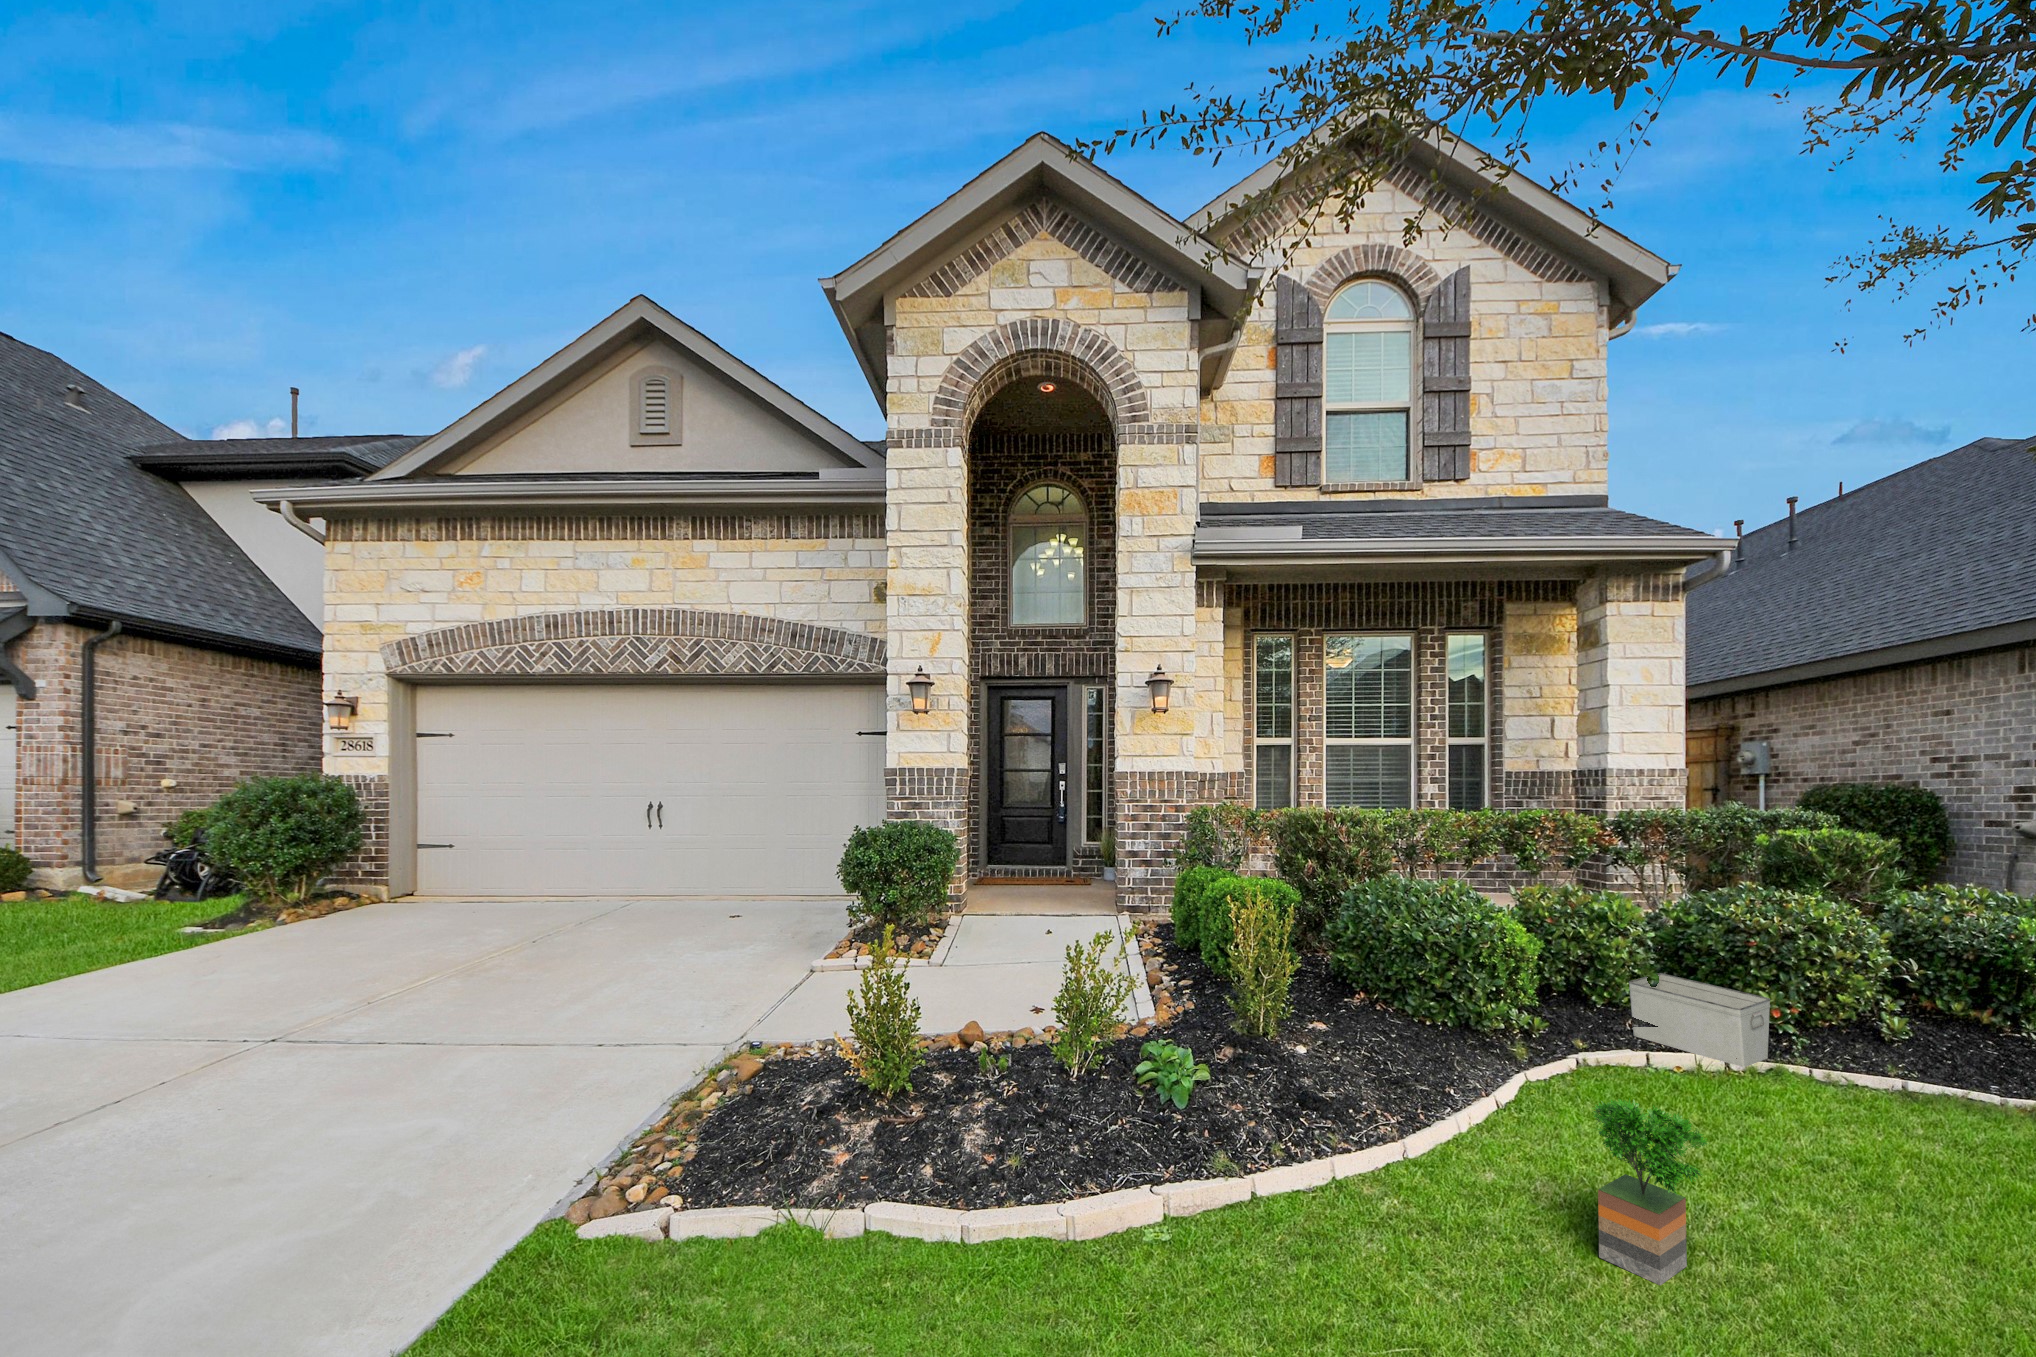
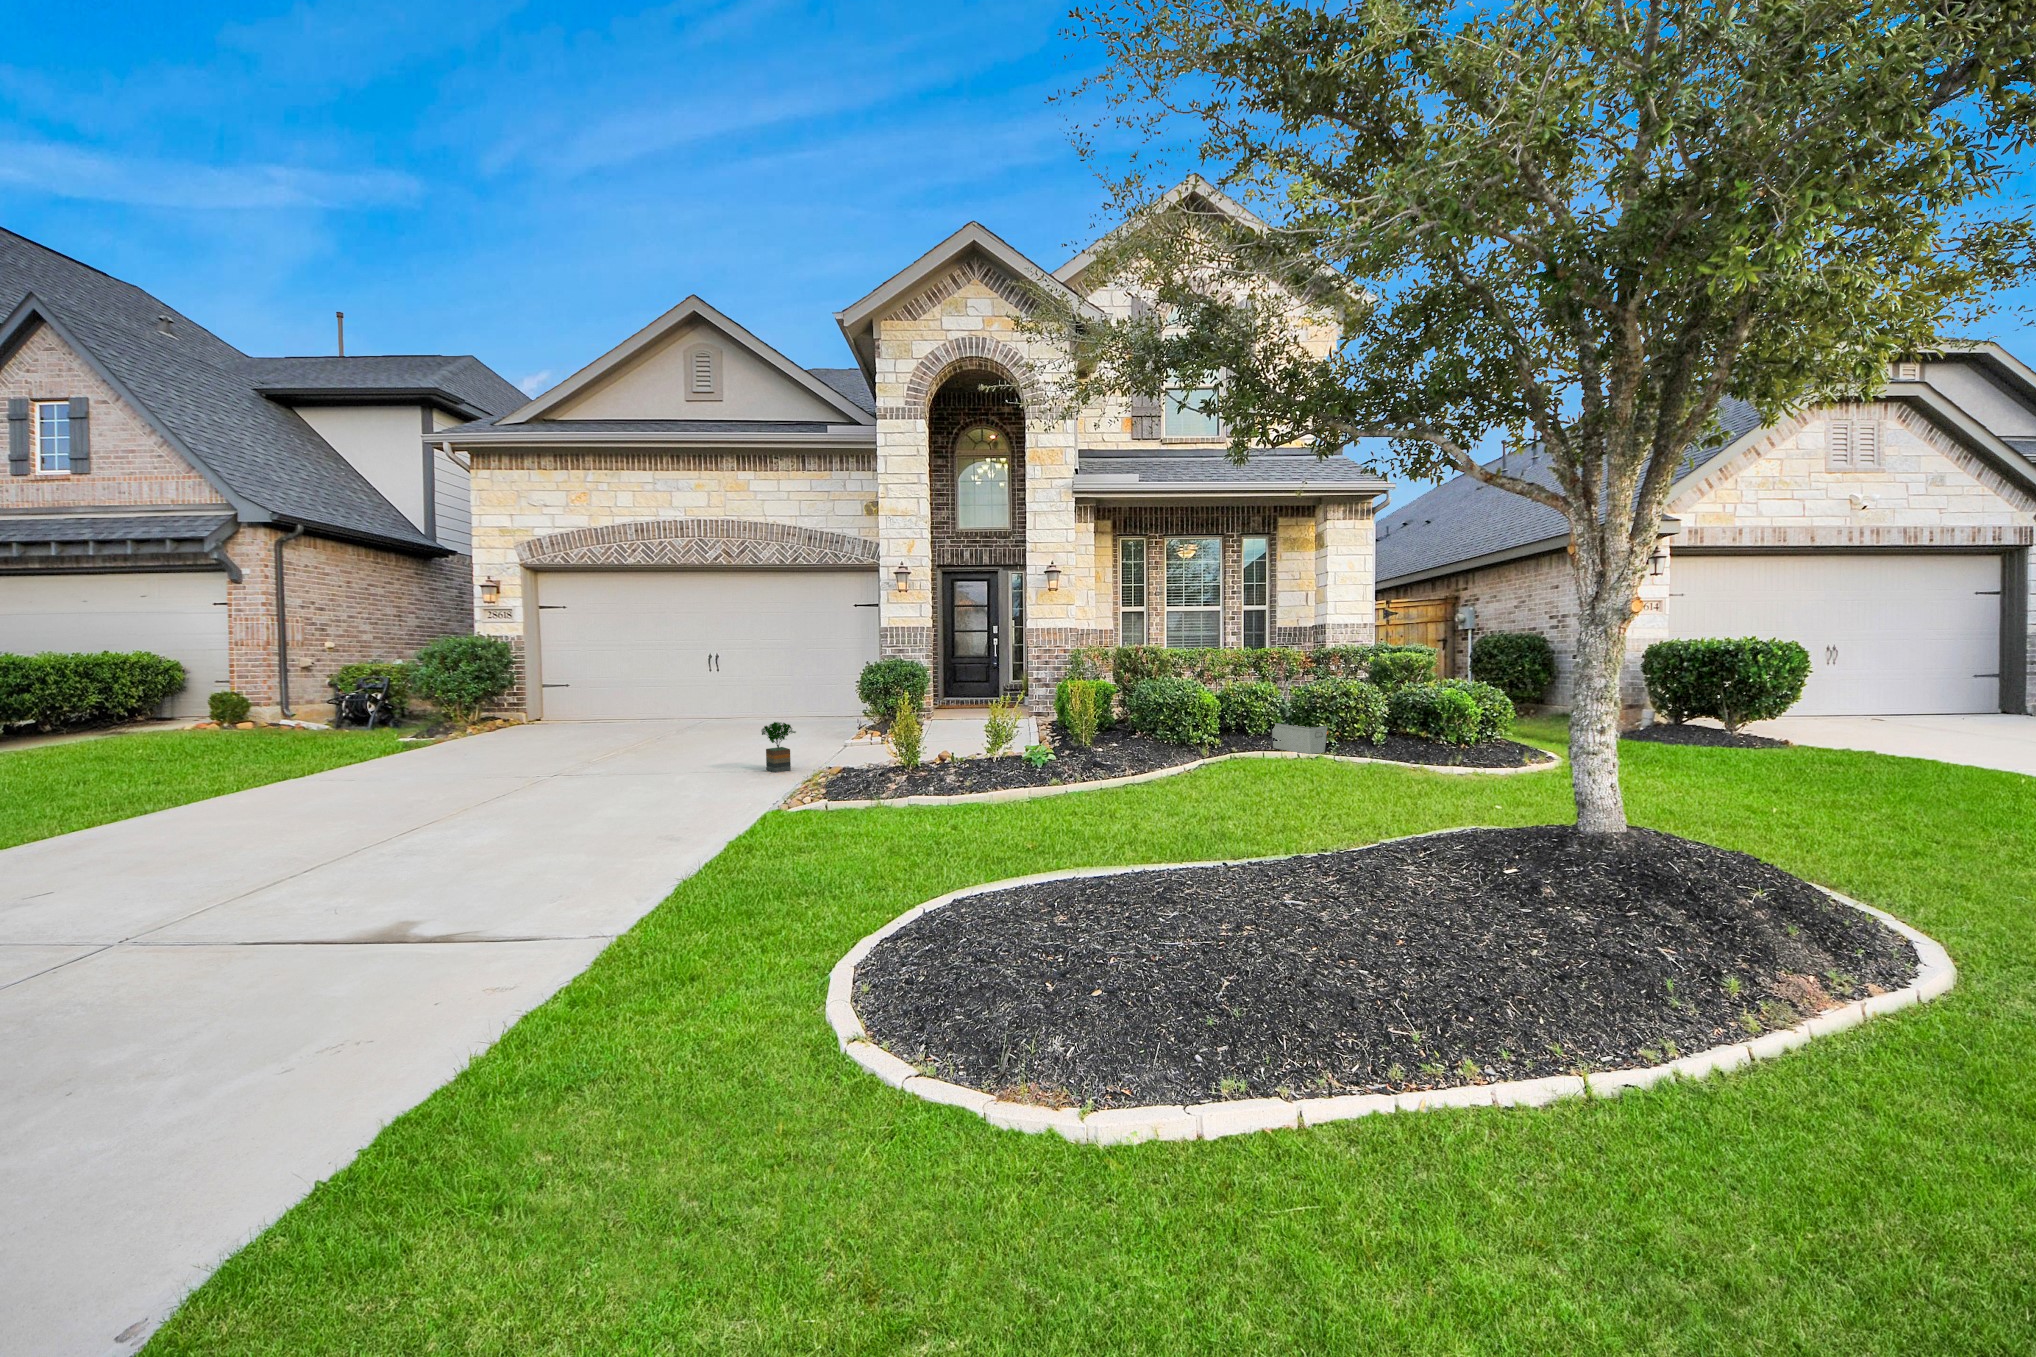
potted tree: present [1593,1099,1707,1285] -> present [762,722,796,773]

